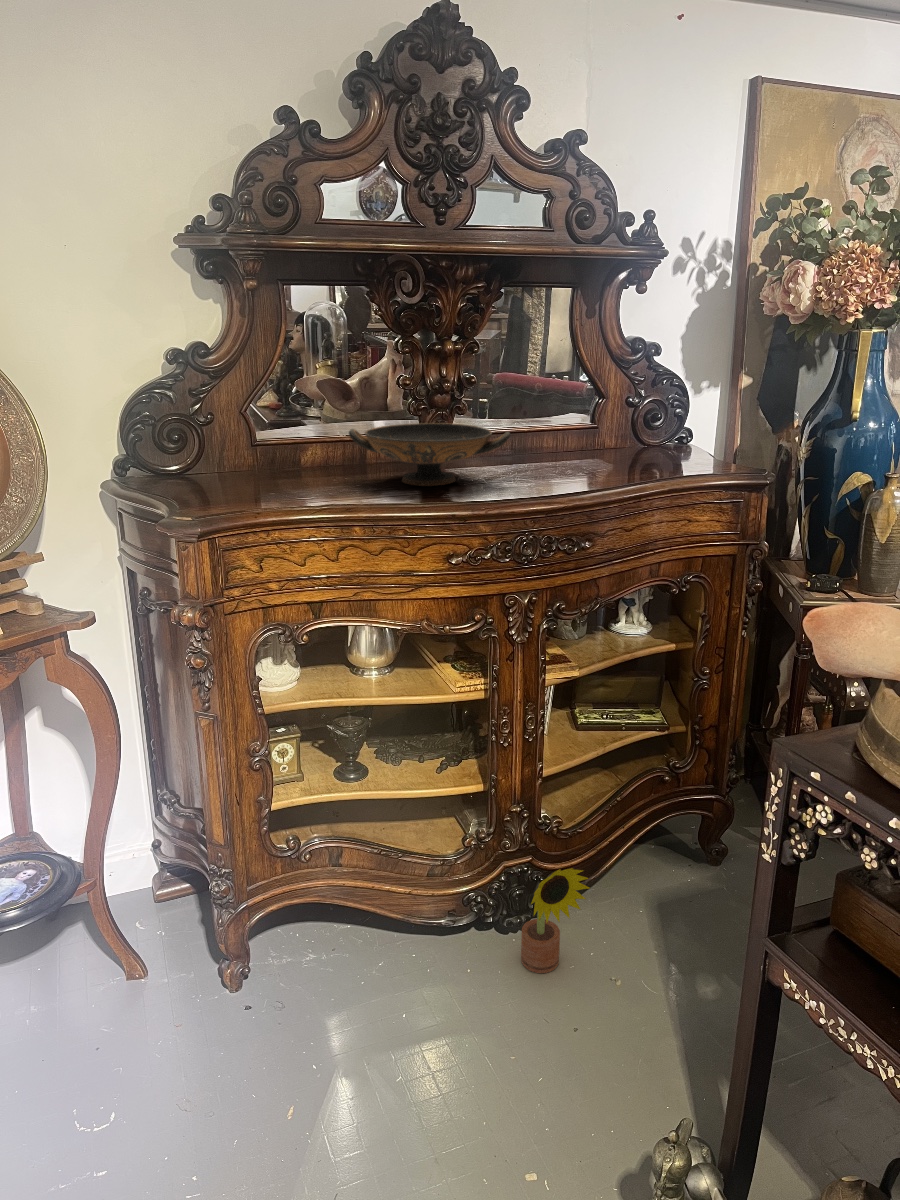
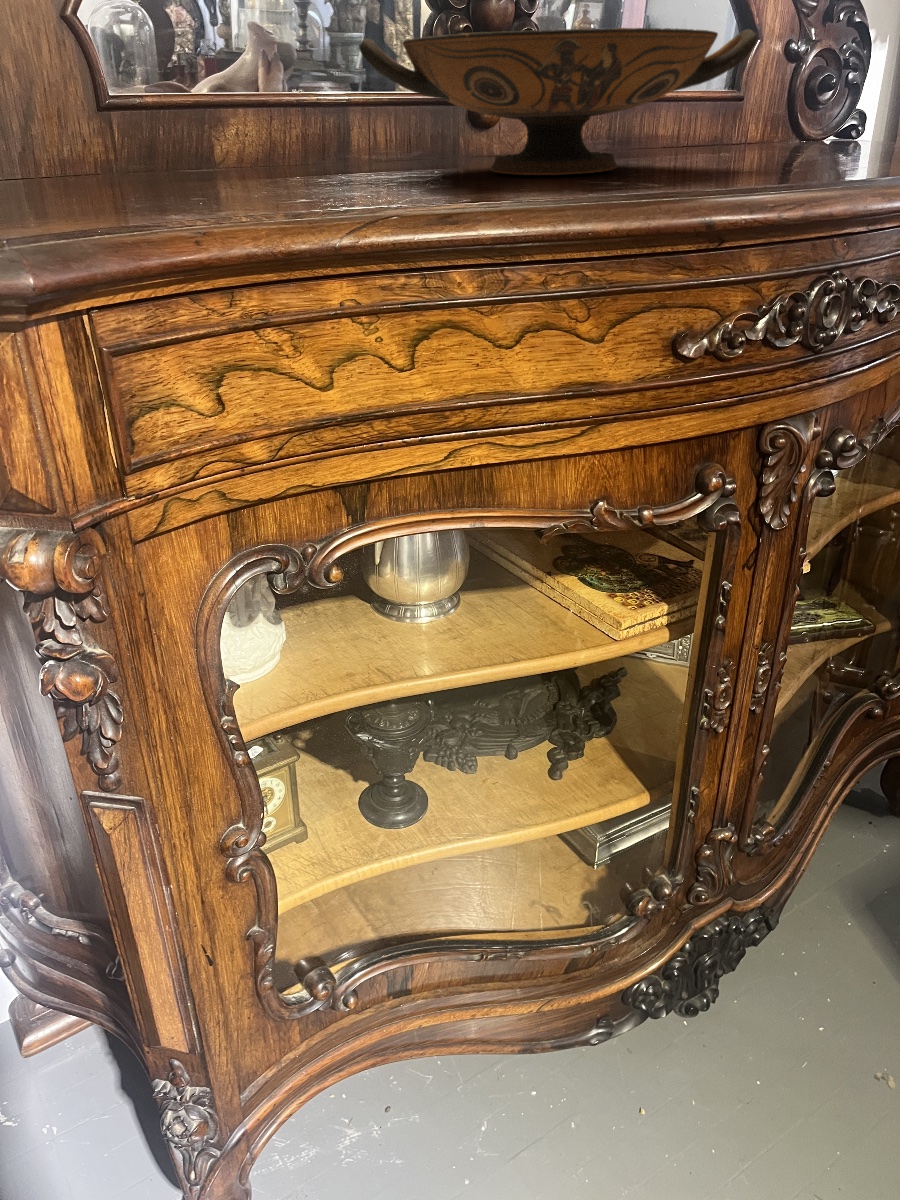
decorative plant: present [521,868,589,973] -> none [725,940,883,1101]

